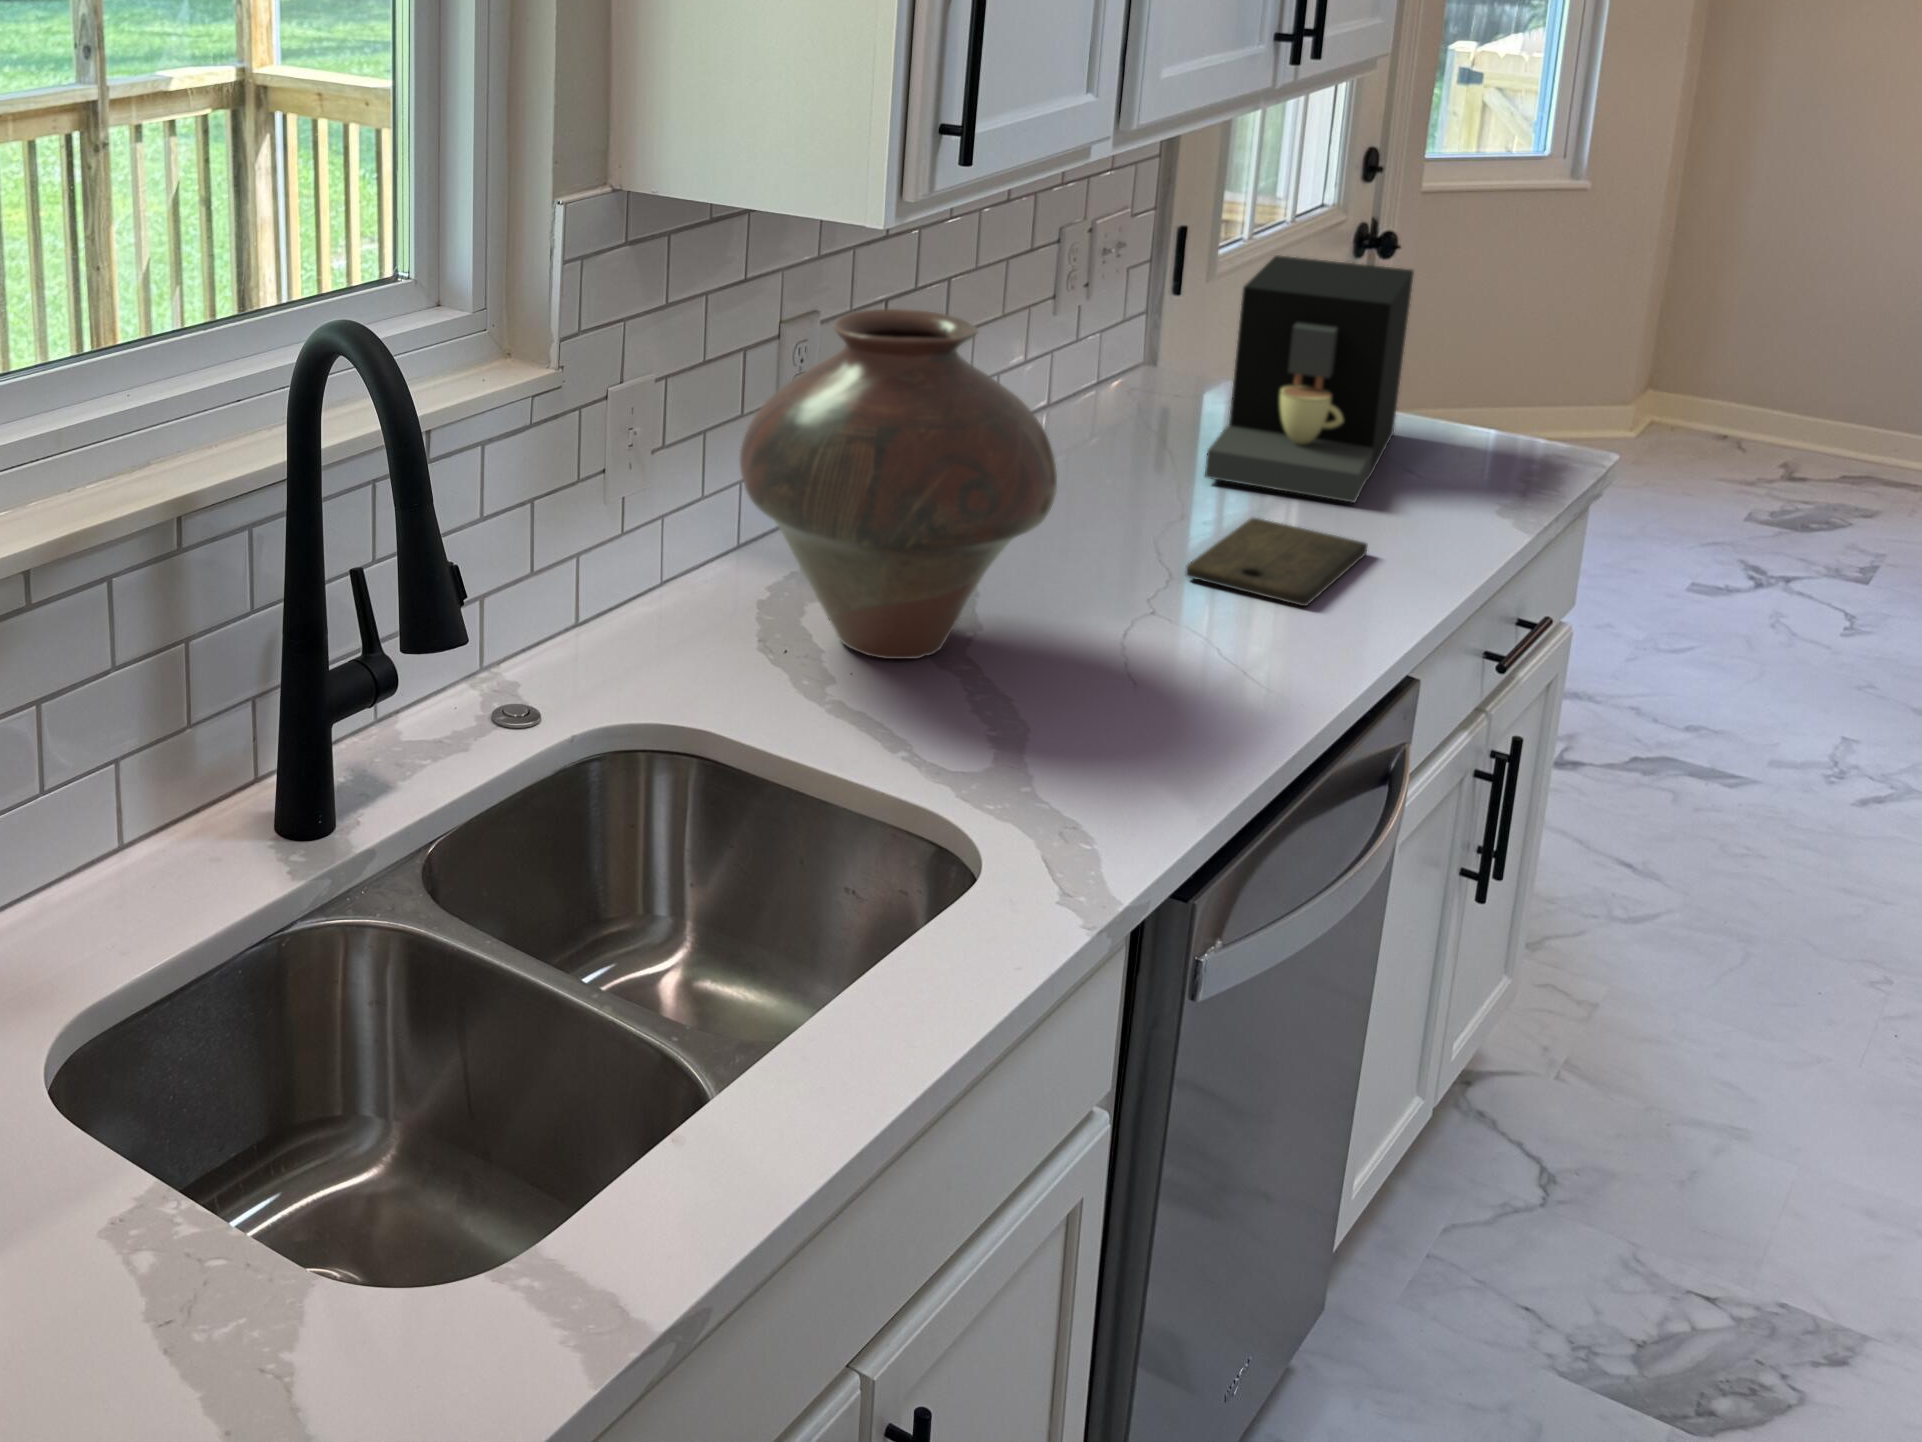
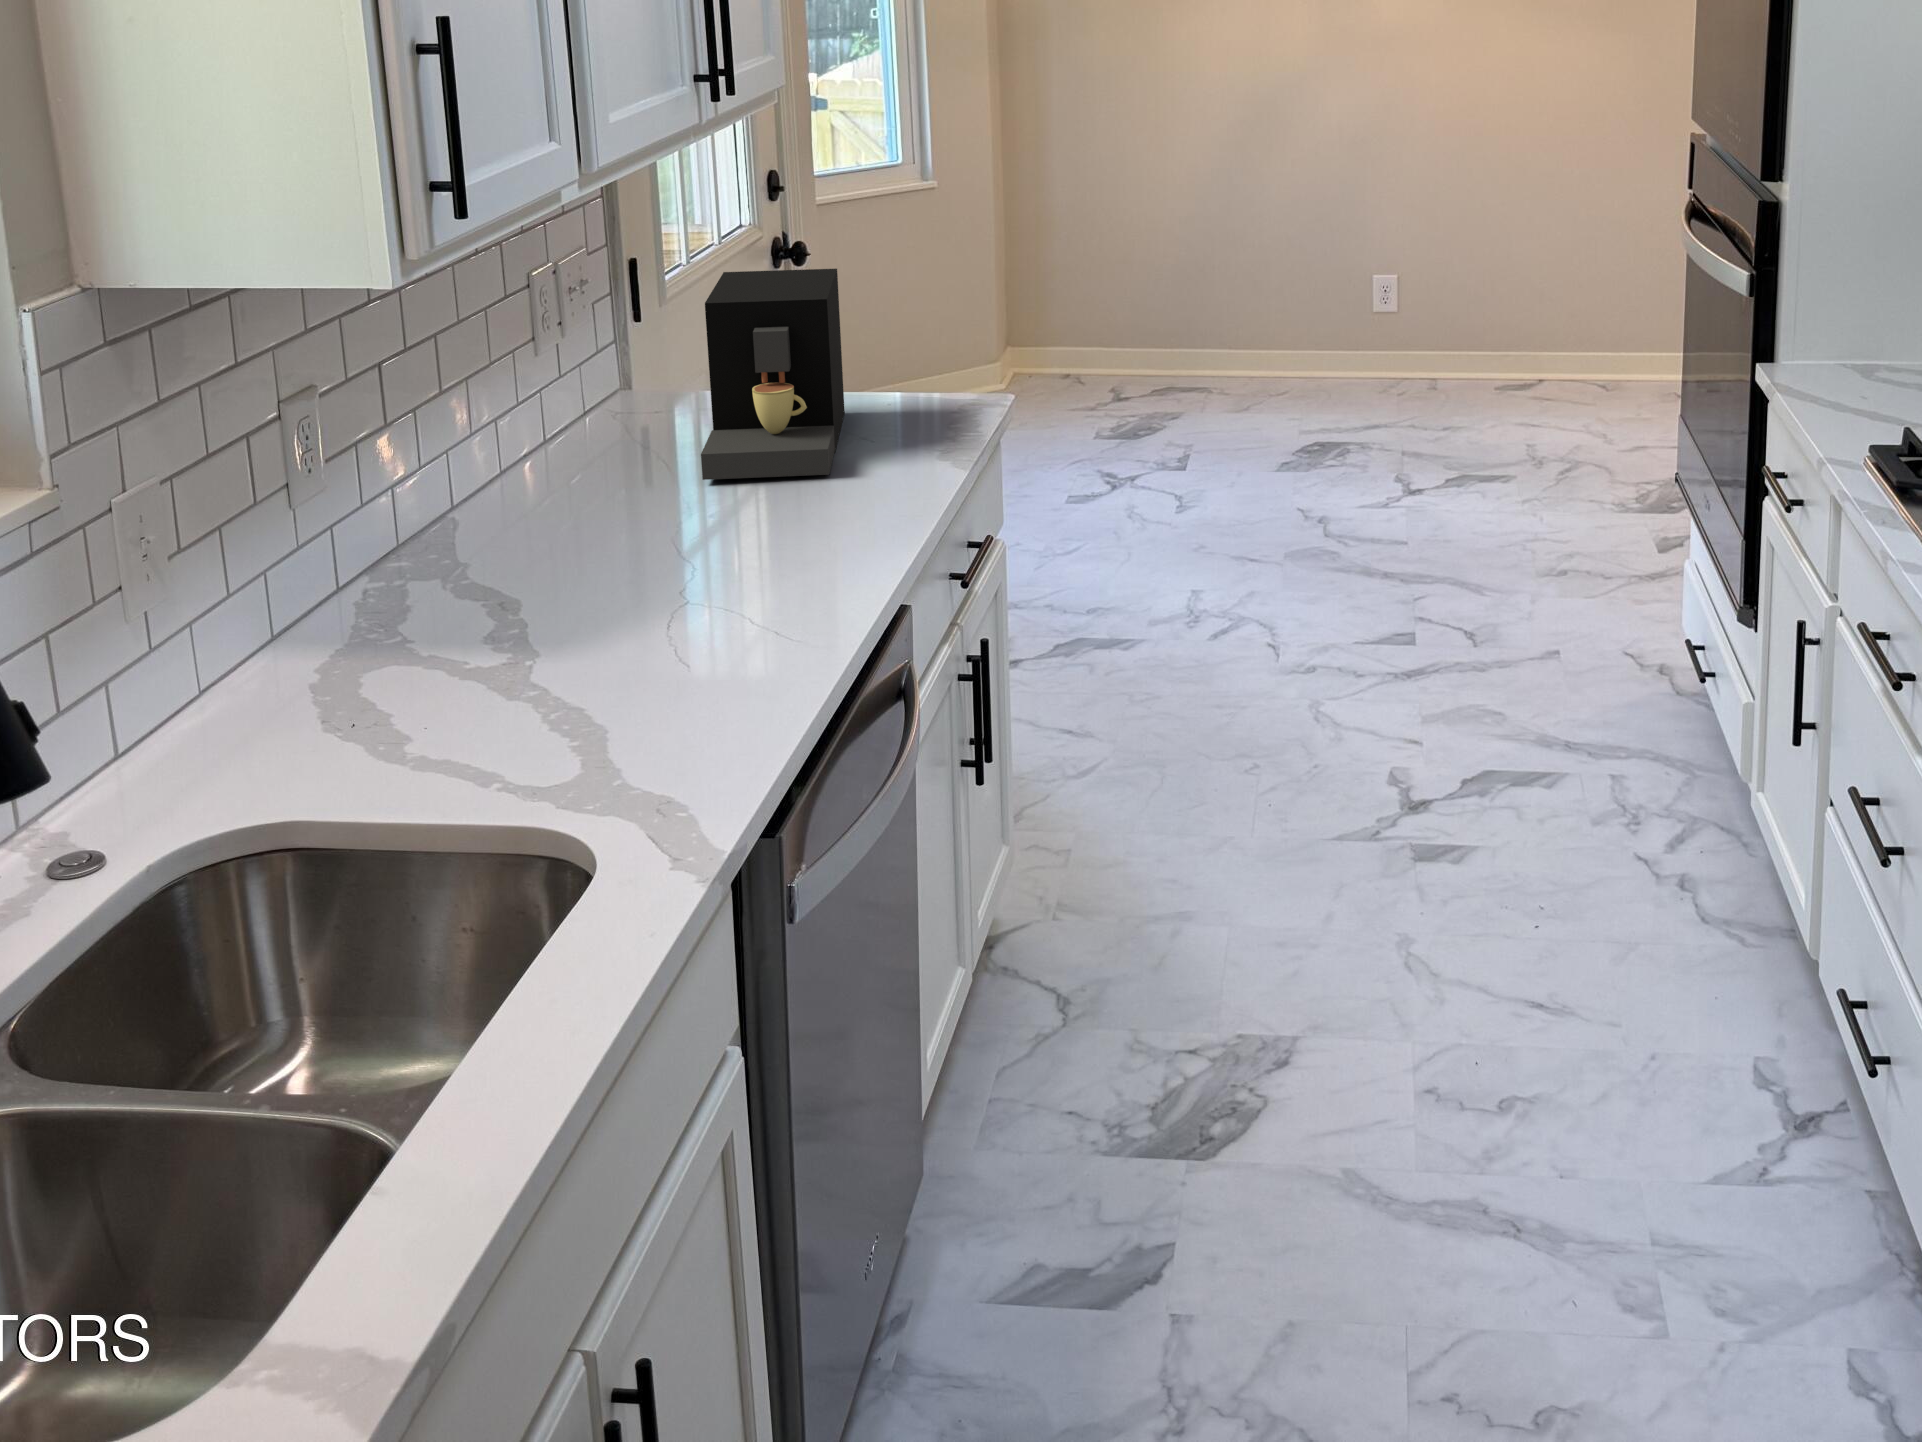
vase: present [740,309,1057,659] -> none [272,364,593,707]
cutting board: present [1186,518,1367,606] -> none [708,503,848,567]

